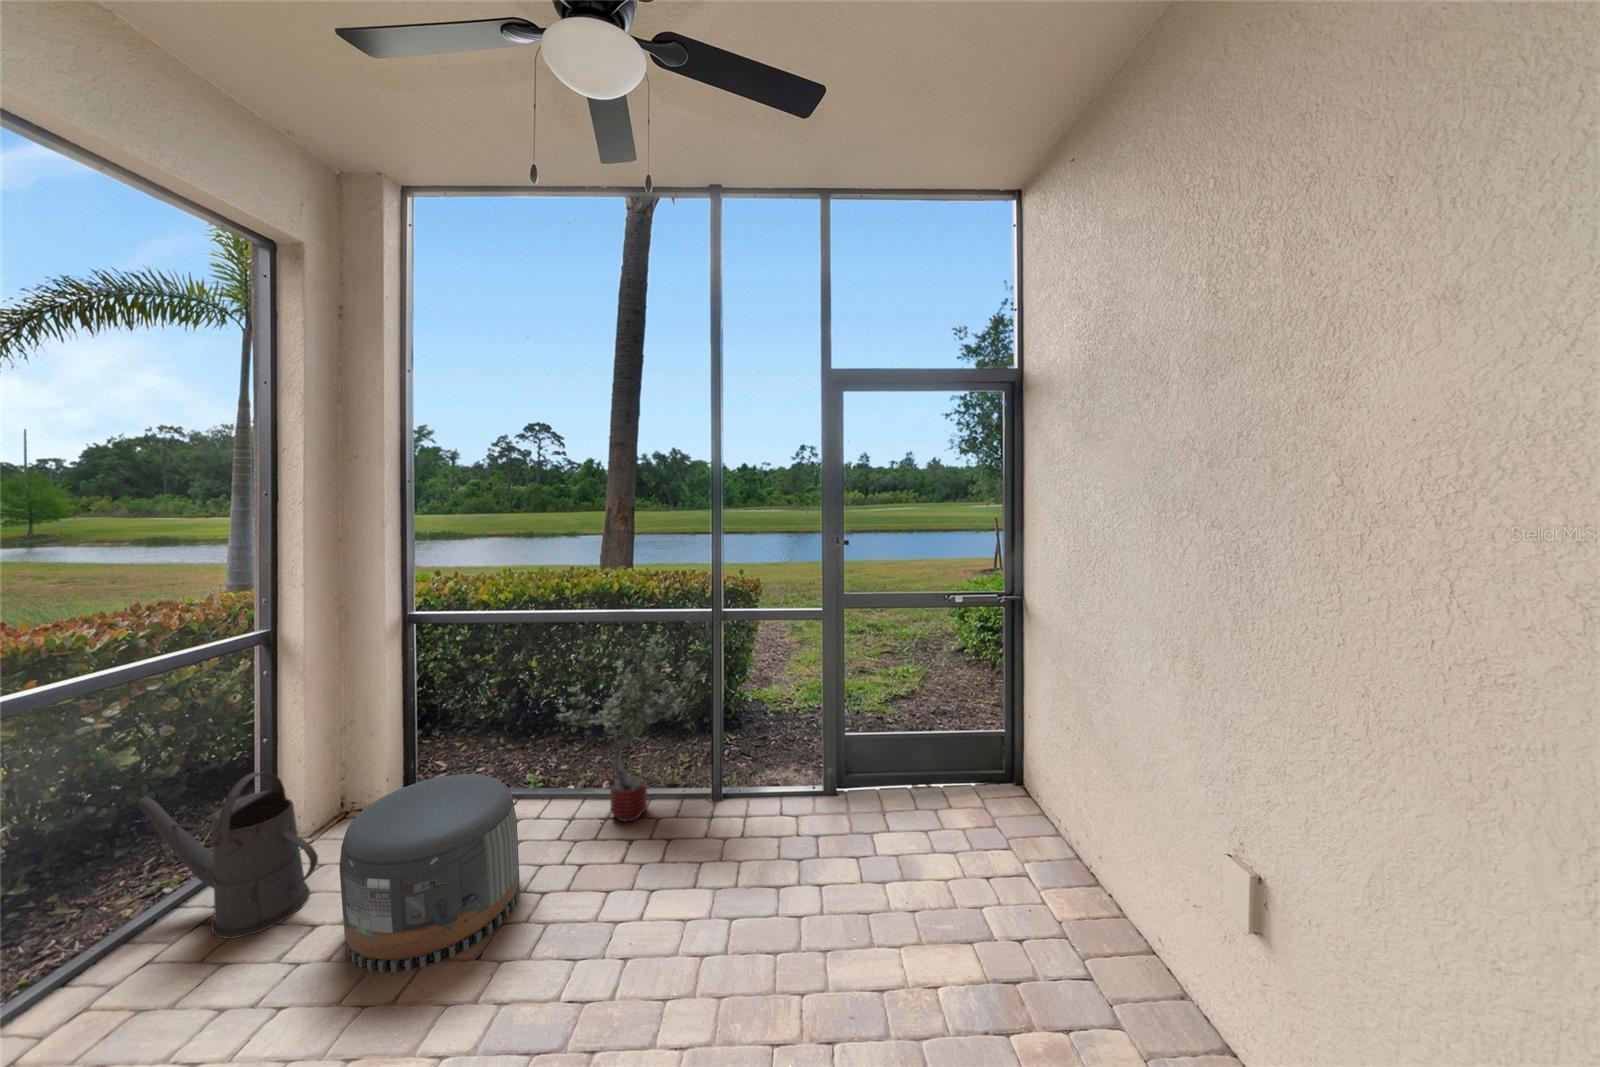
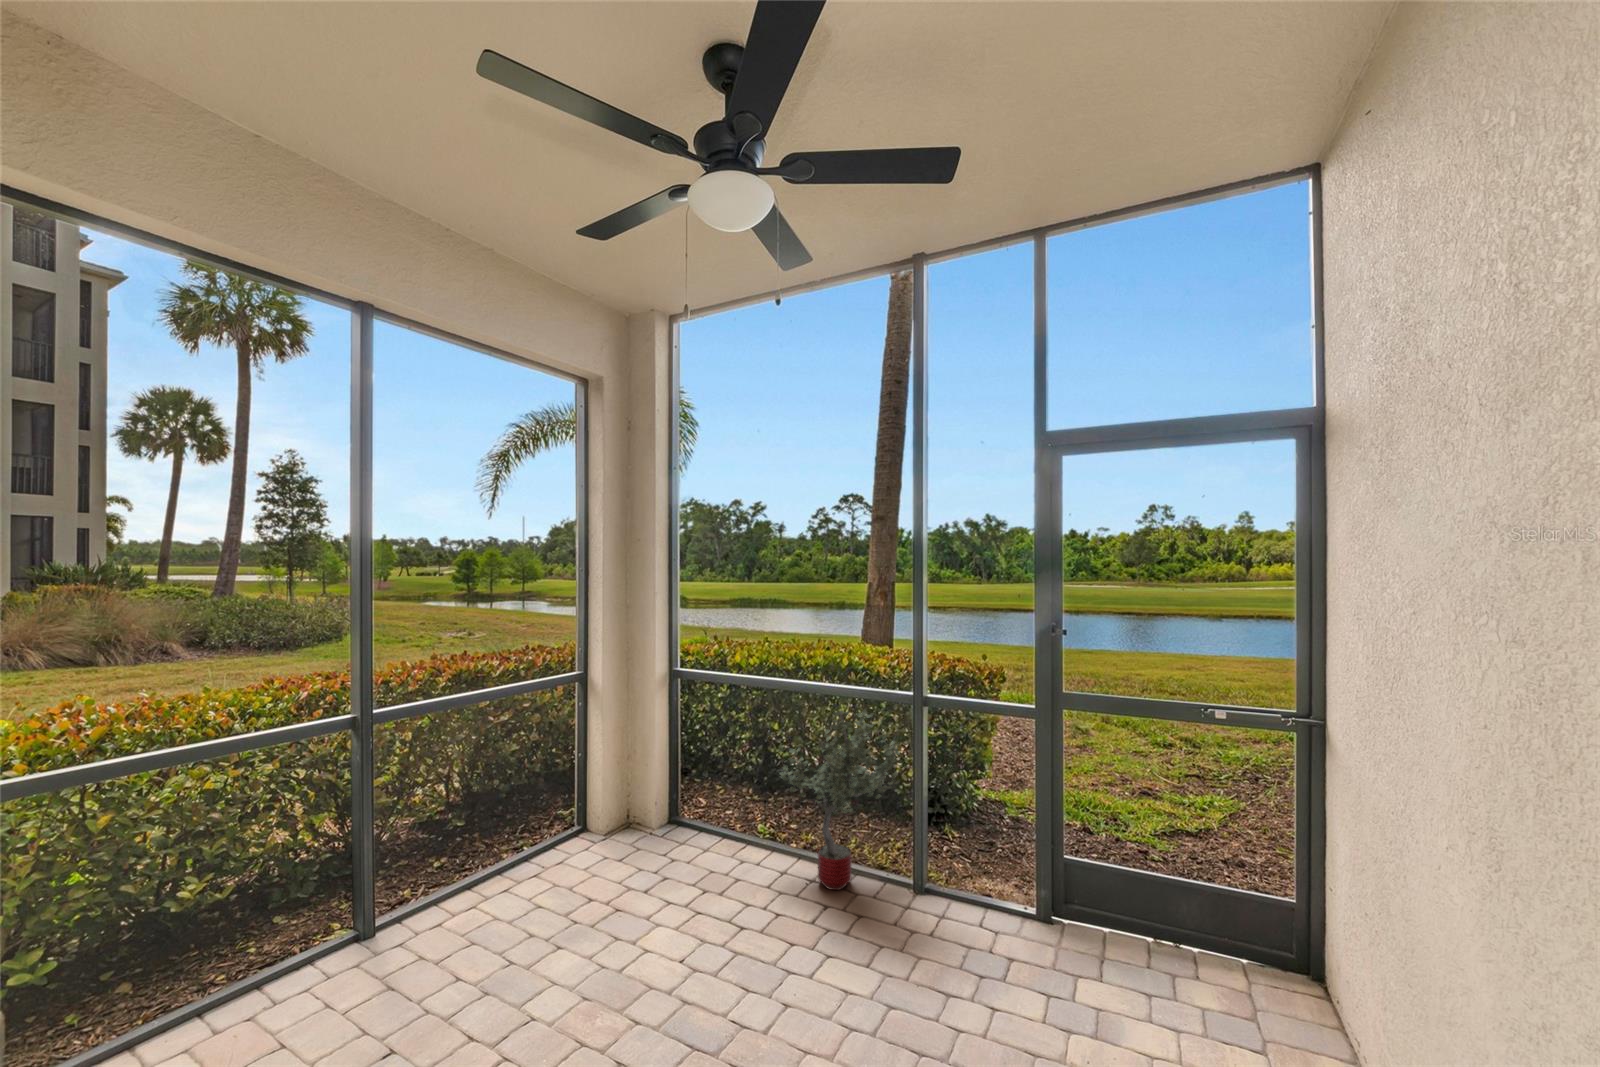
watering can: present [138,772,318,938] -> none [515,772,601,893]
pouf: present [339,774,520,972] -> none [606,805,729,954]

